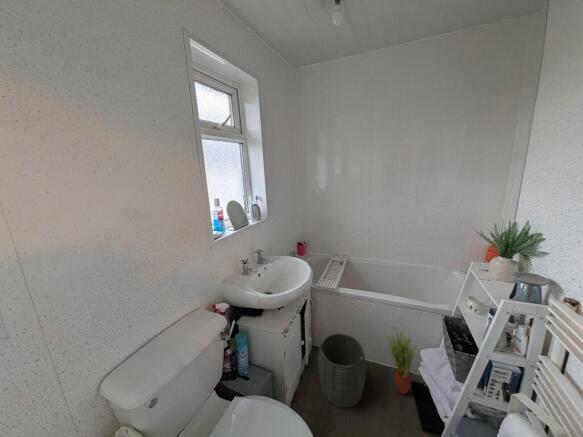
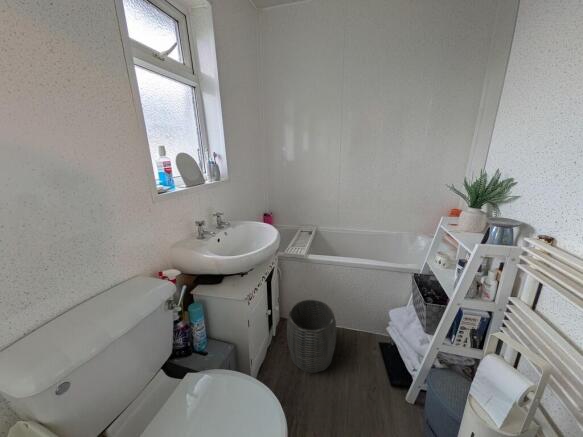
potted plant: present [388,331,416,394] -> none [356,288,387,353]

